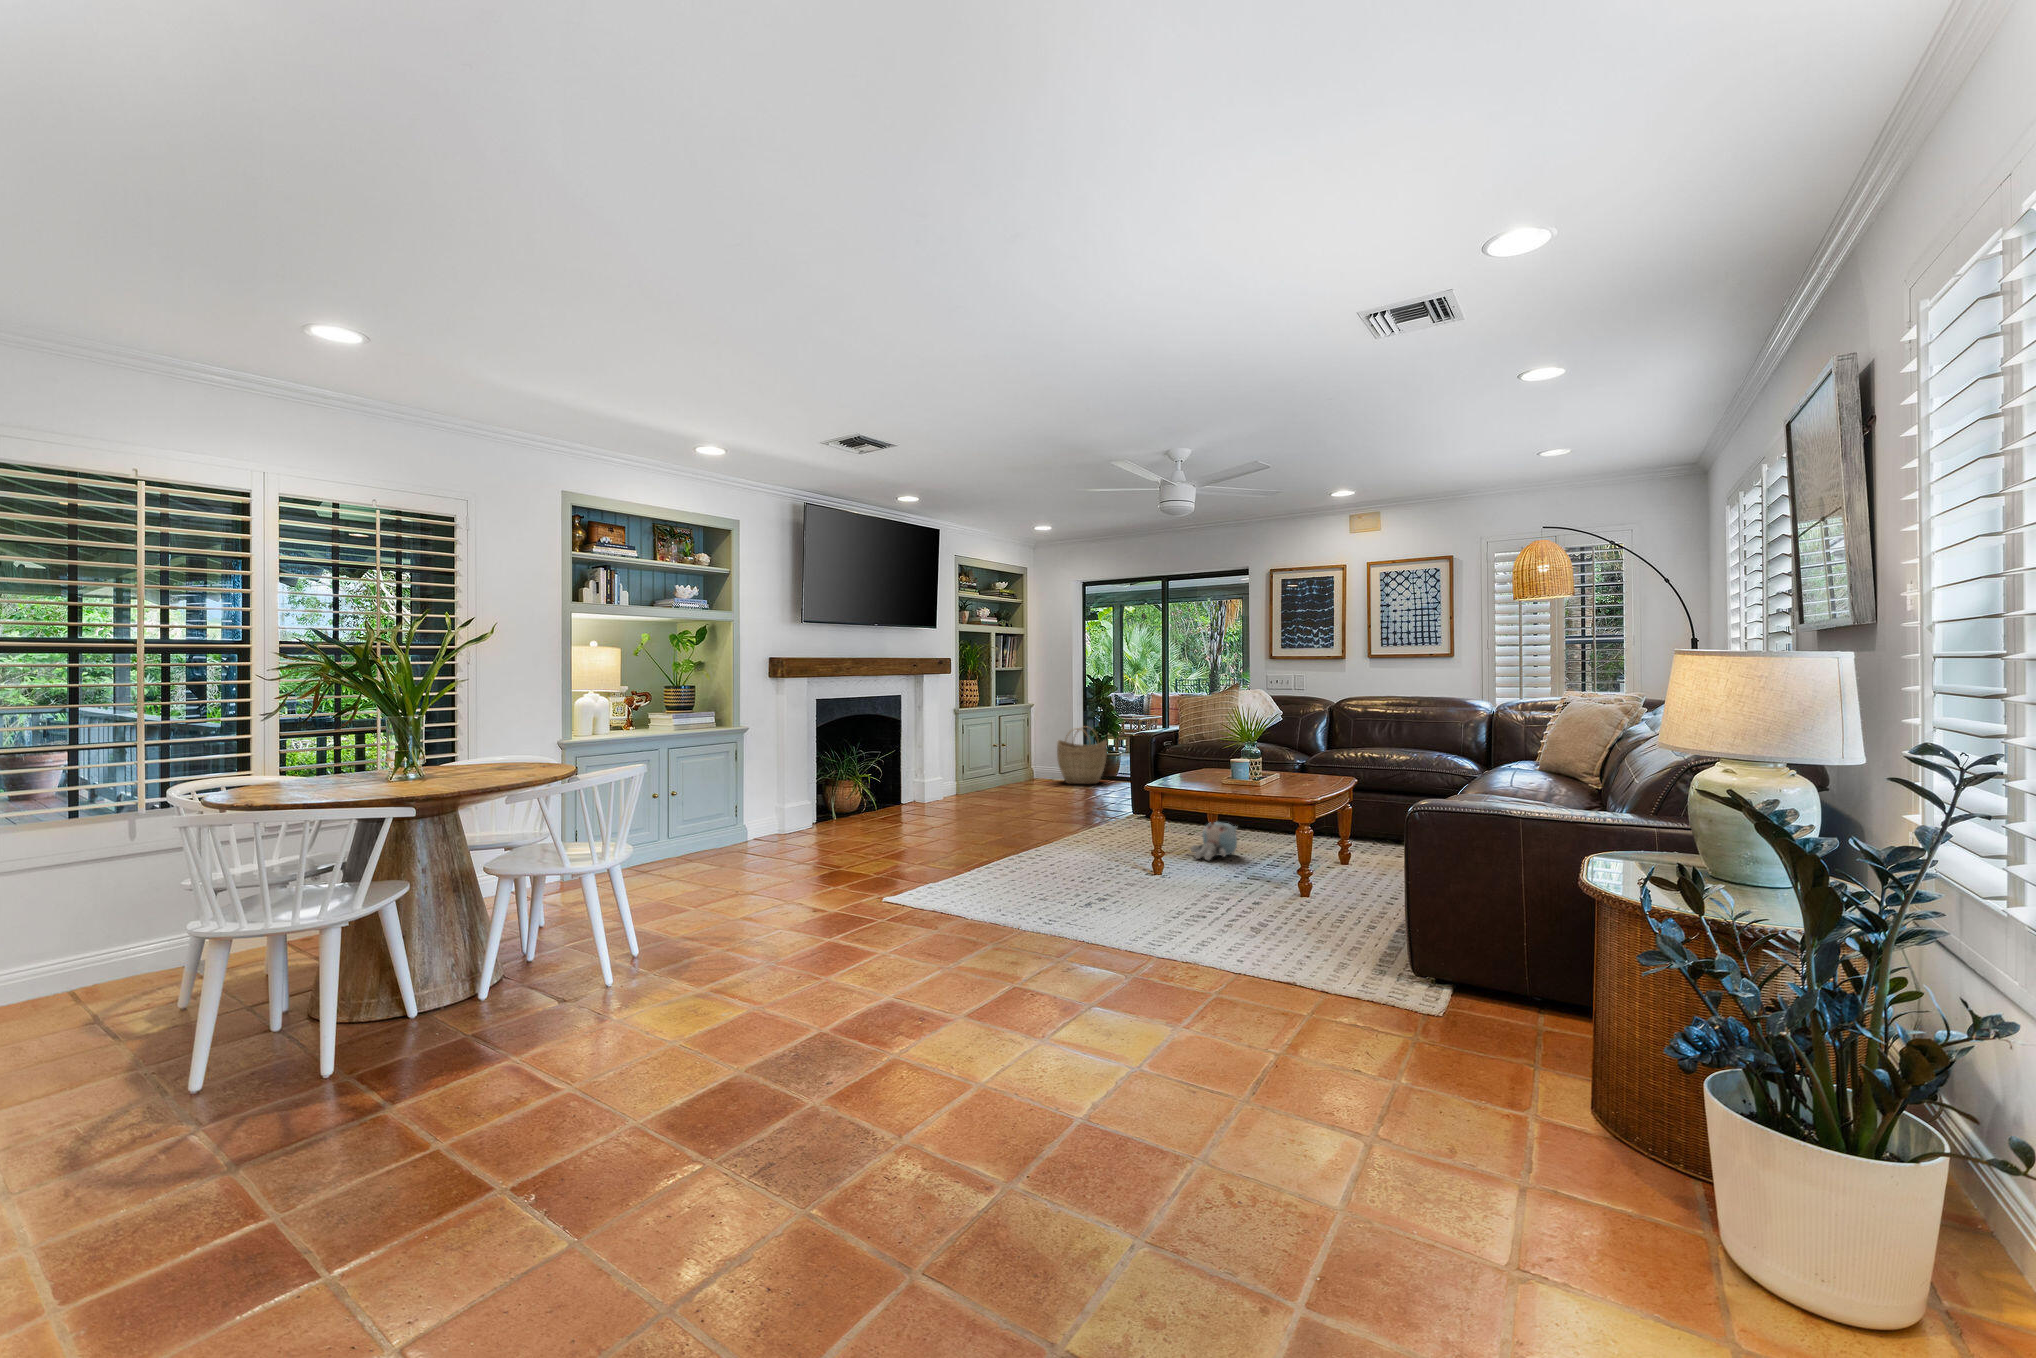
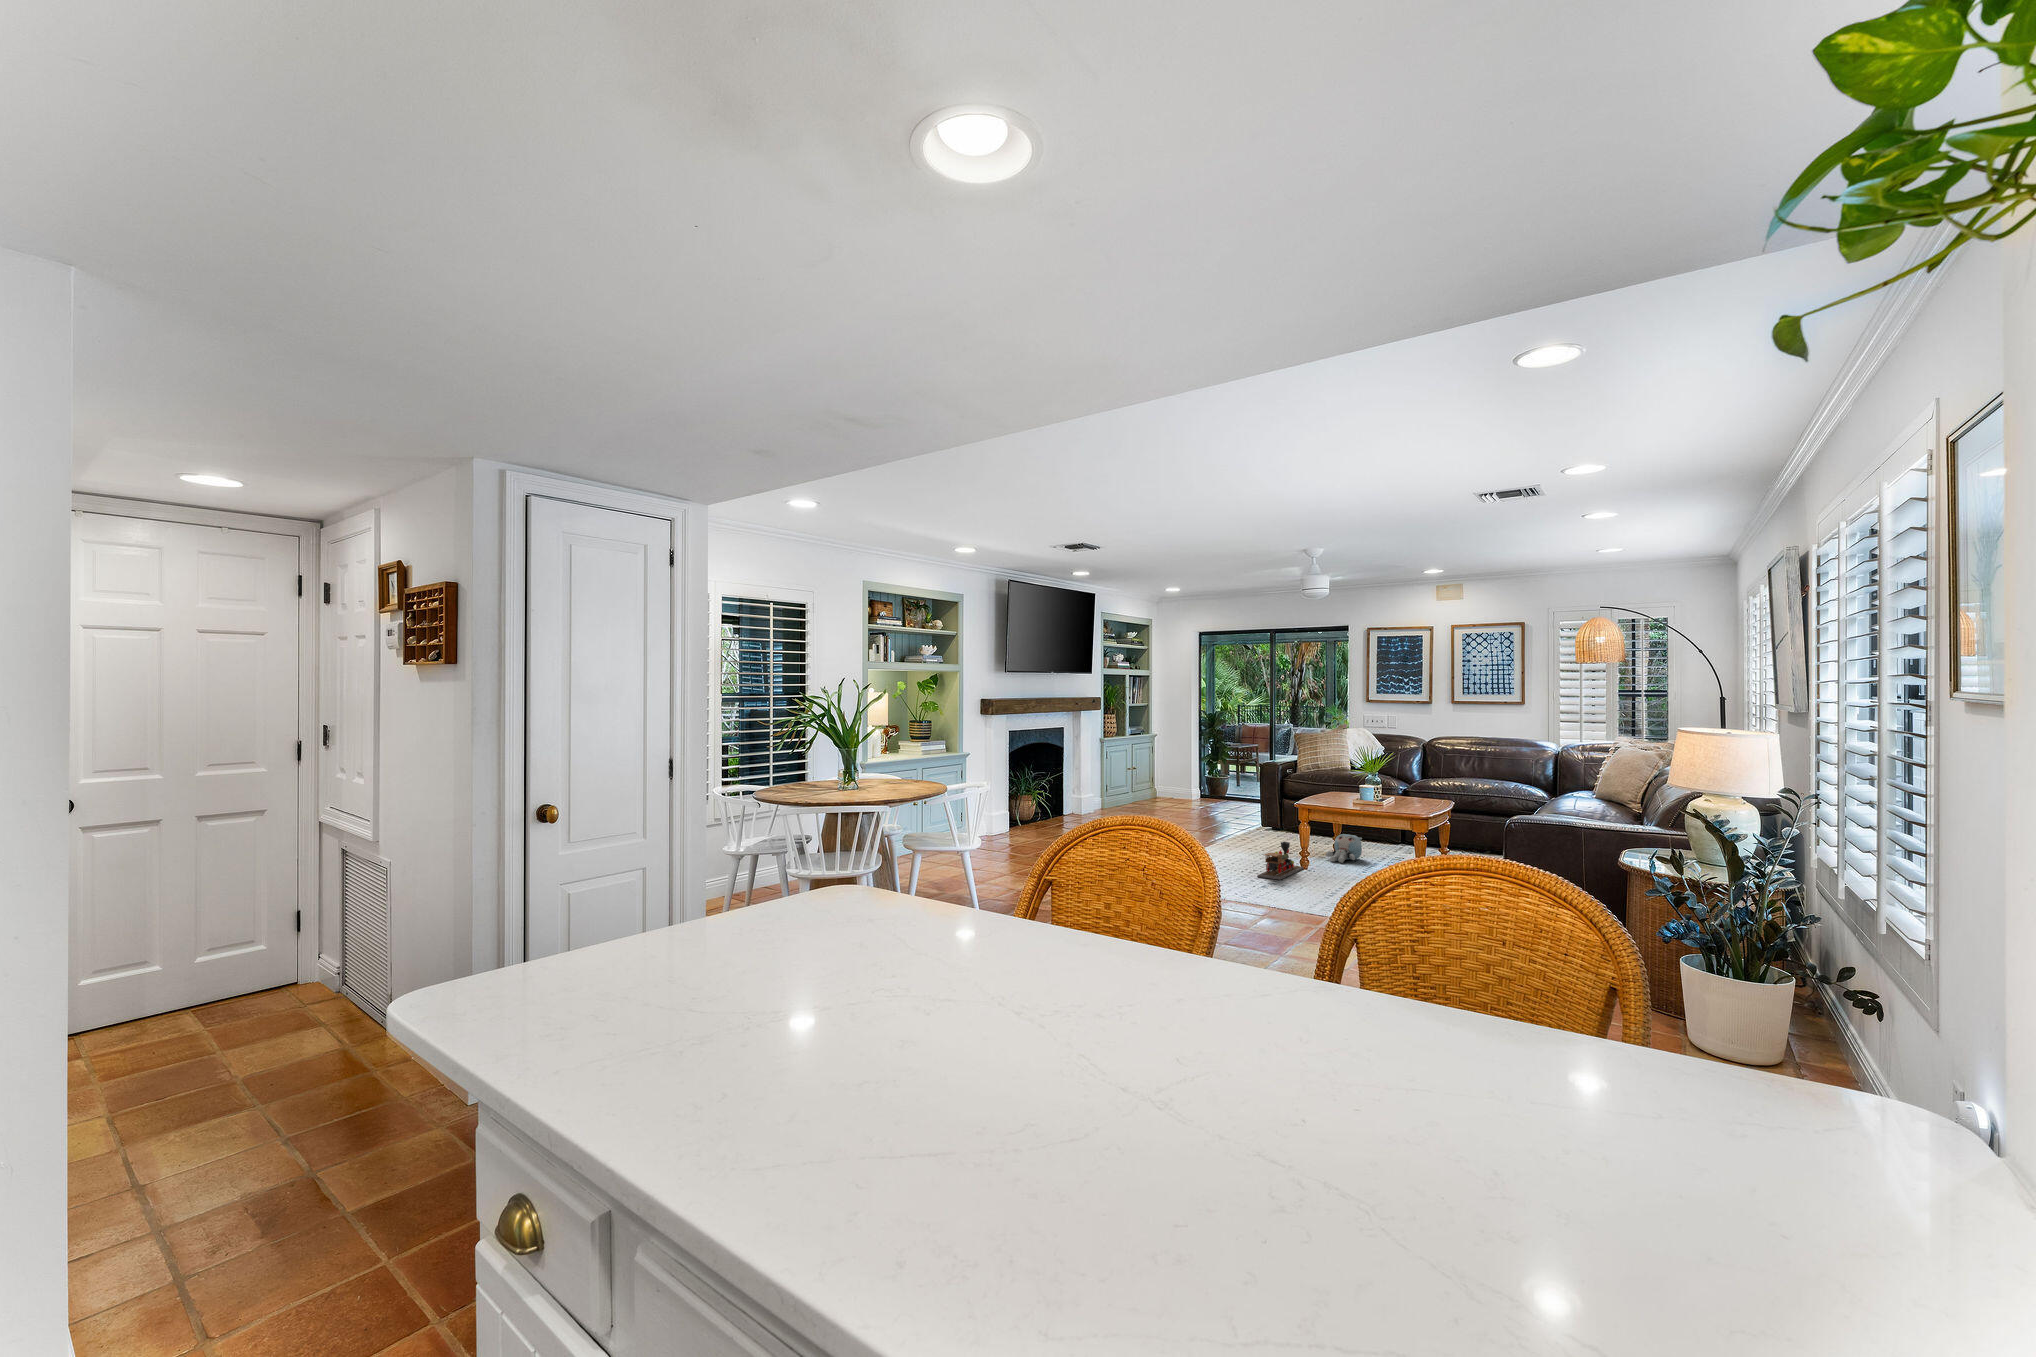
woven basket: present [1057,728,1107,784] -> none [1180,754,1222,803]
toy train: none [1082,835,1153,889] -> present [1257,842,1304,880]

